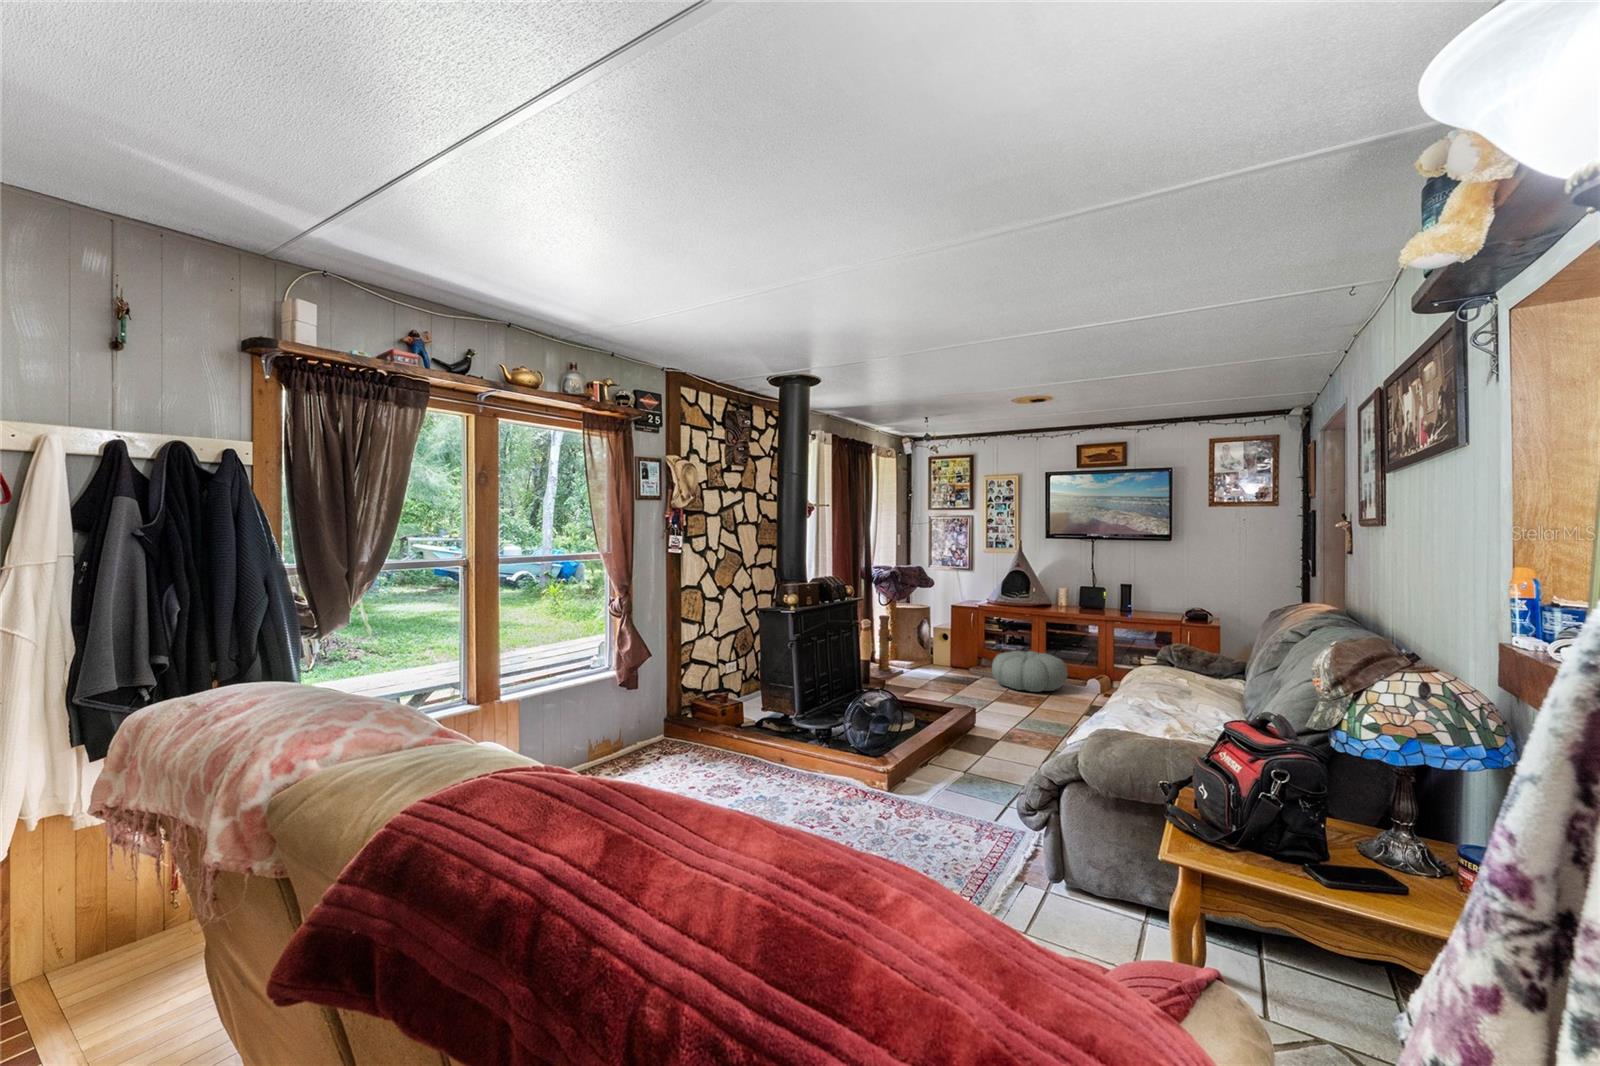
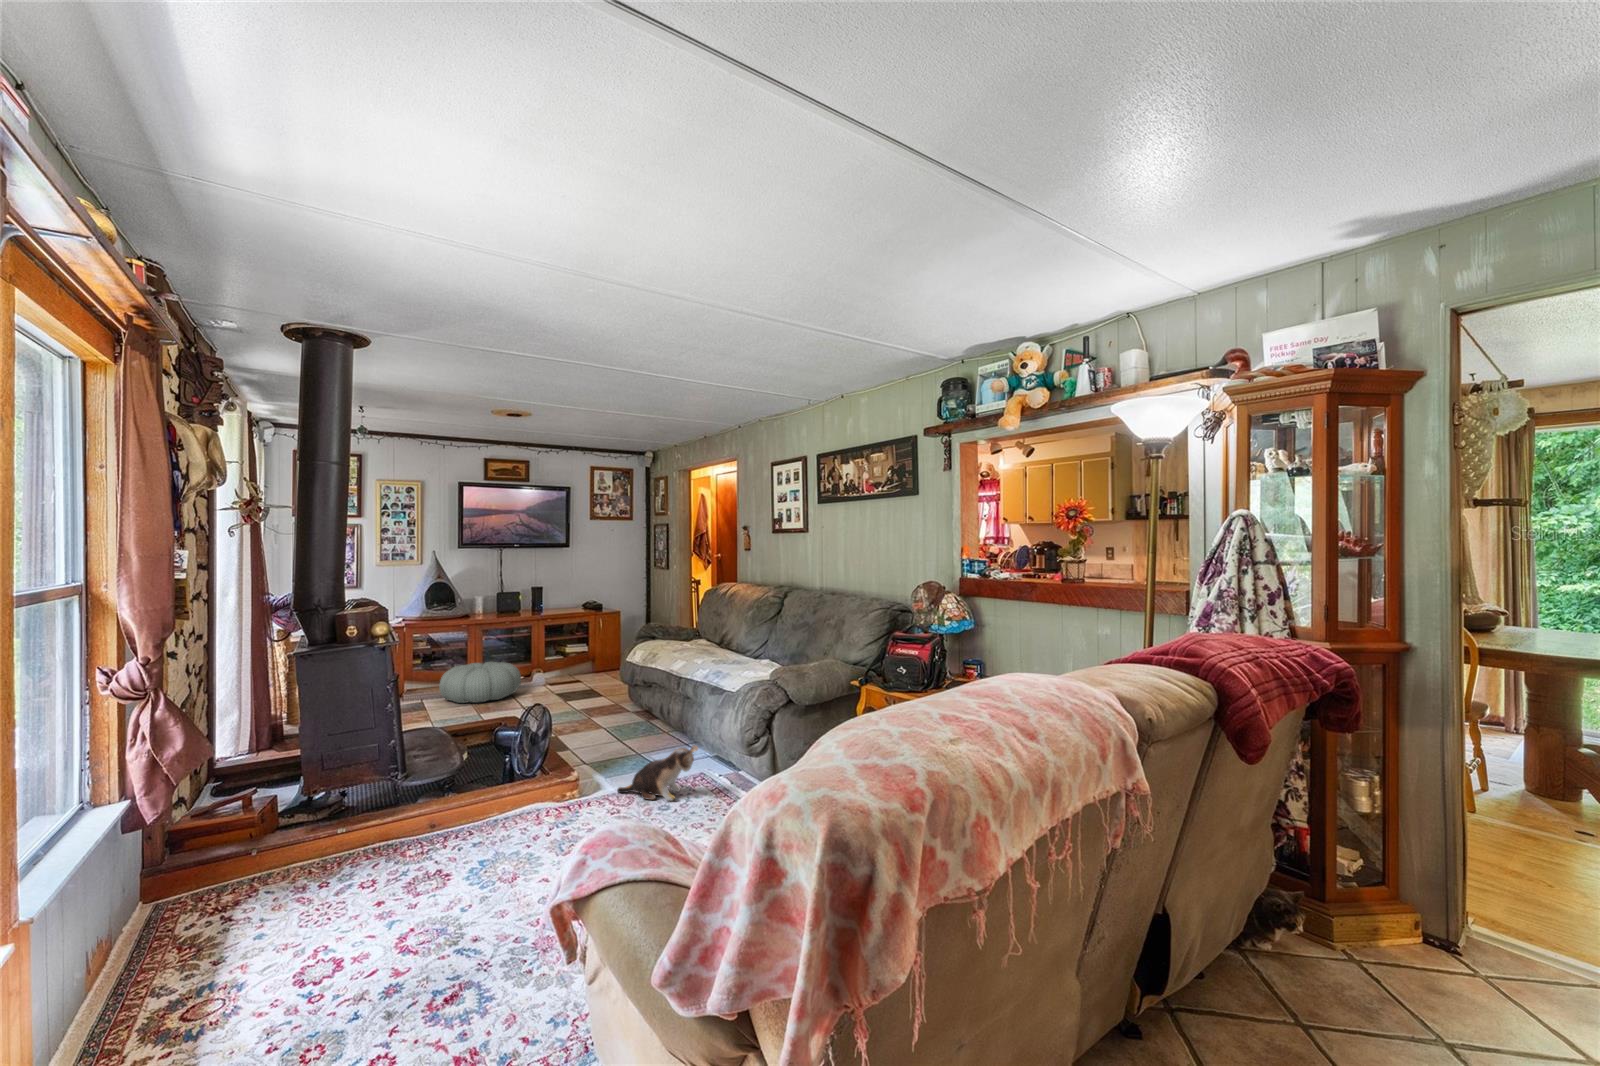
plush toy: none [918,777,961,832] -> present [617,746,698,801]

